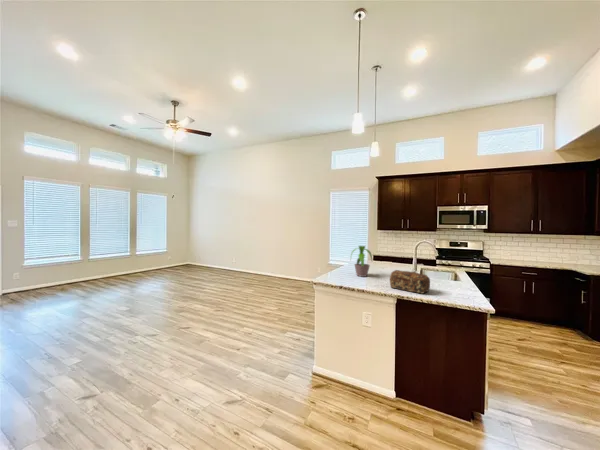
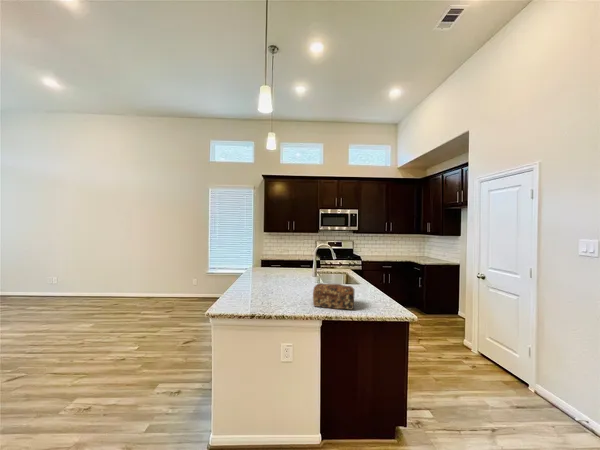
potted plant: present [352,246,372,277] -> none [252,254,284,294]

